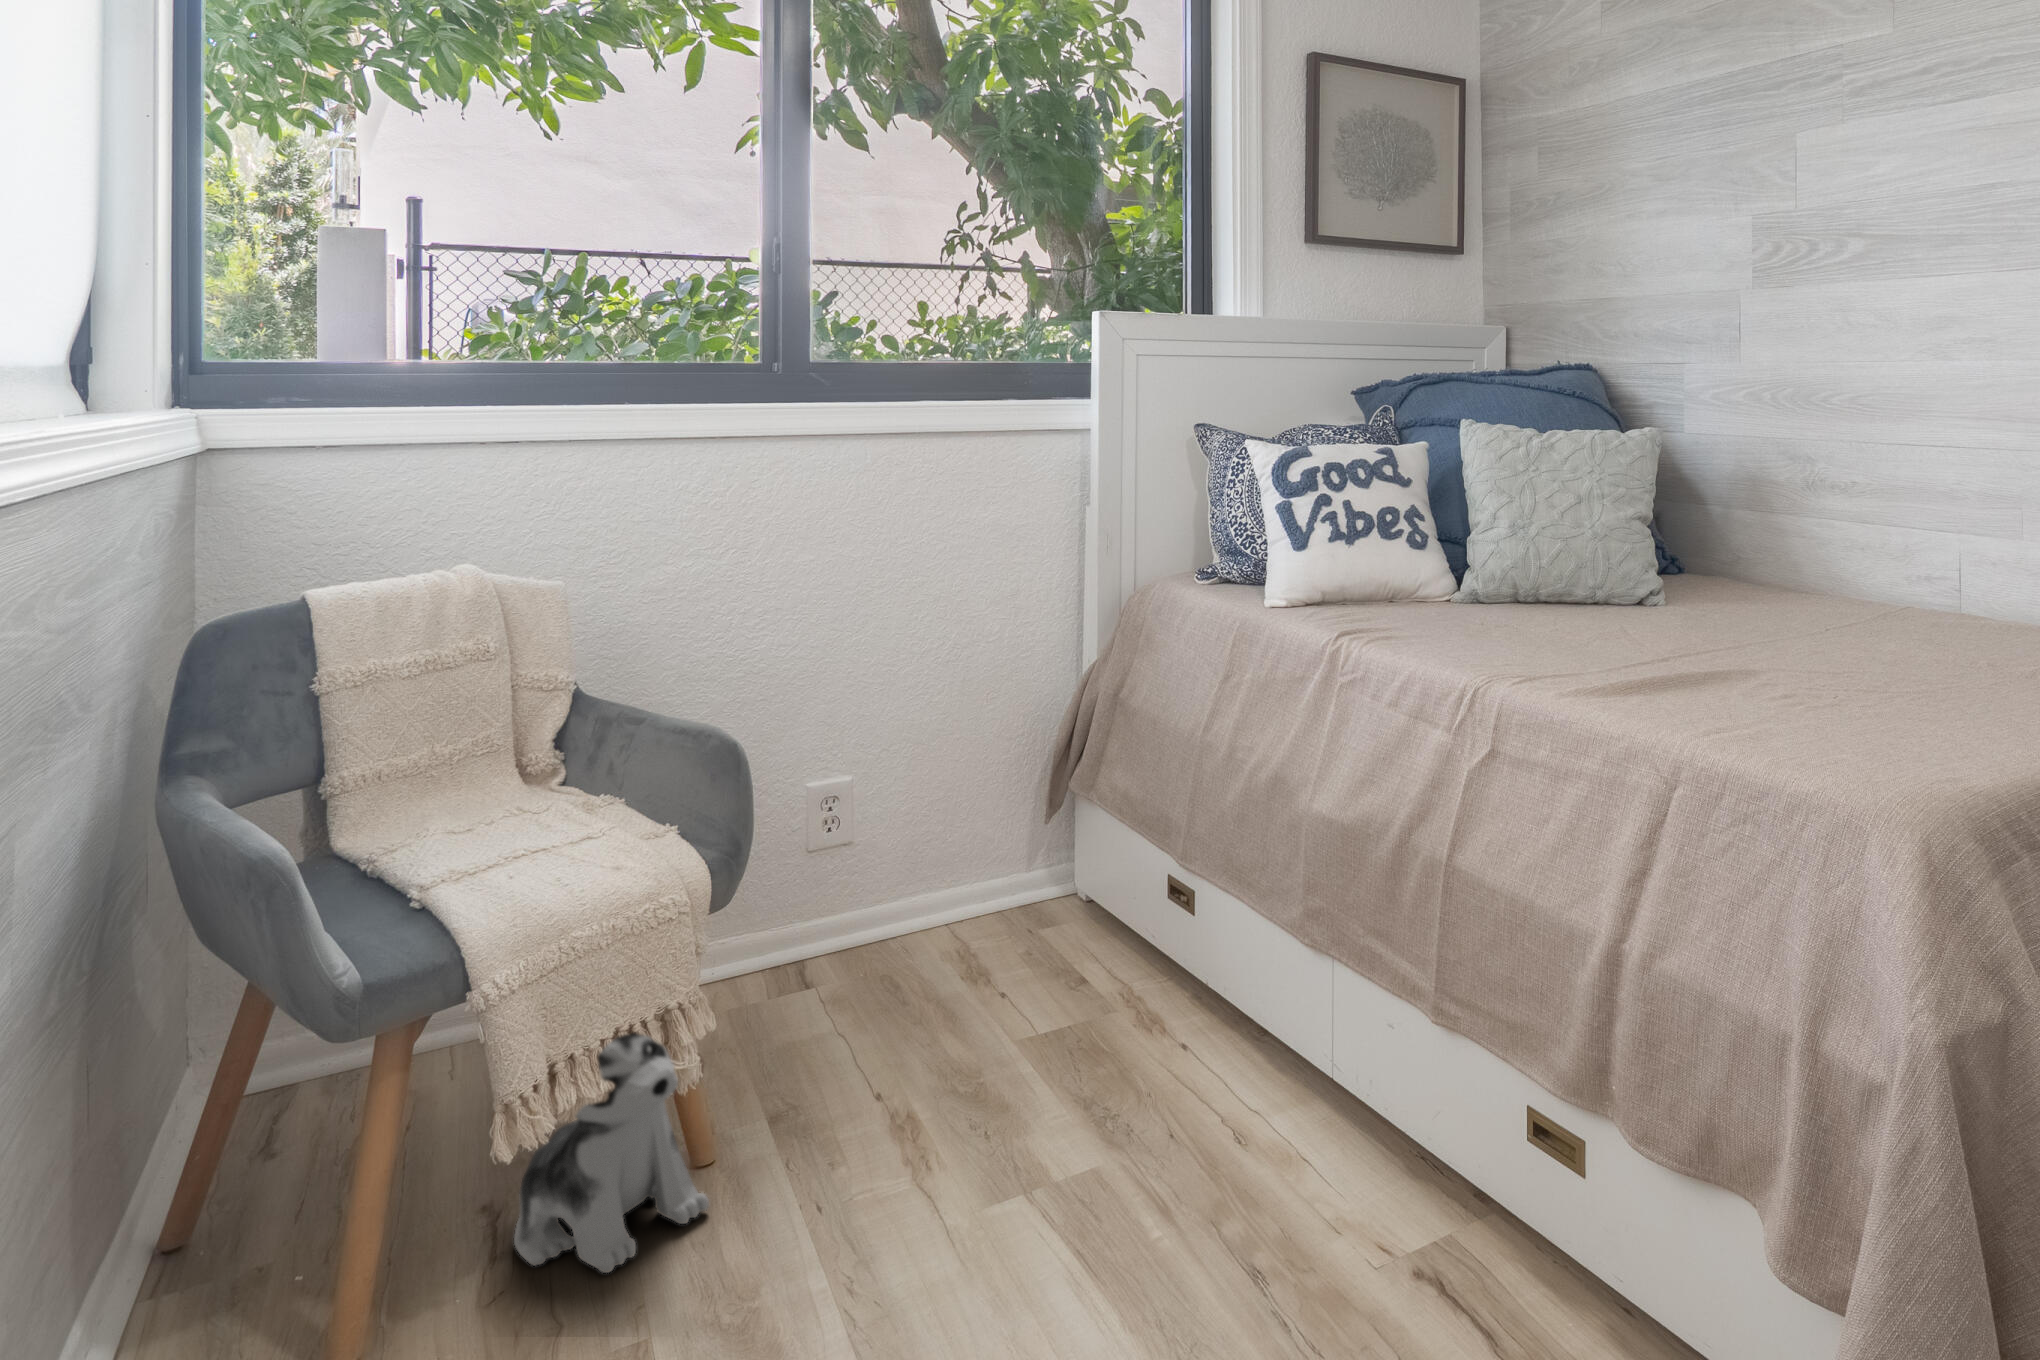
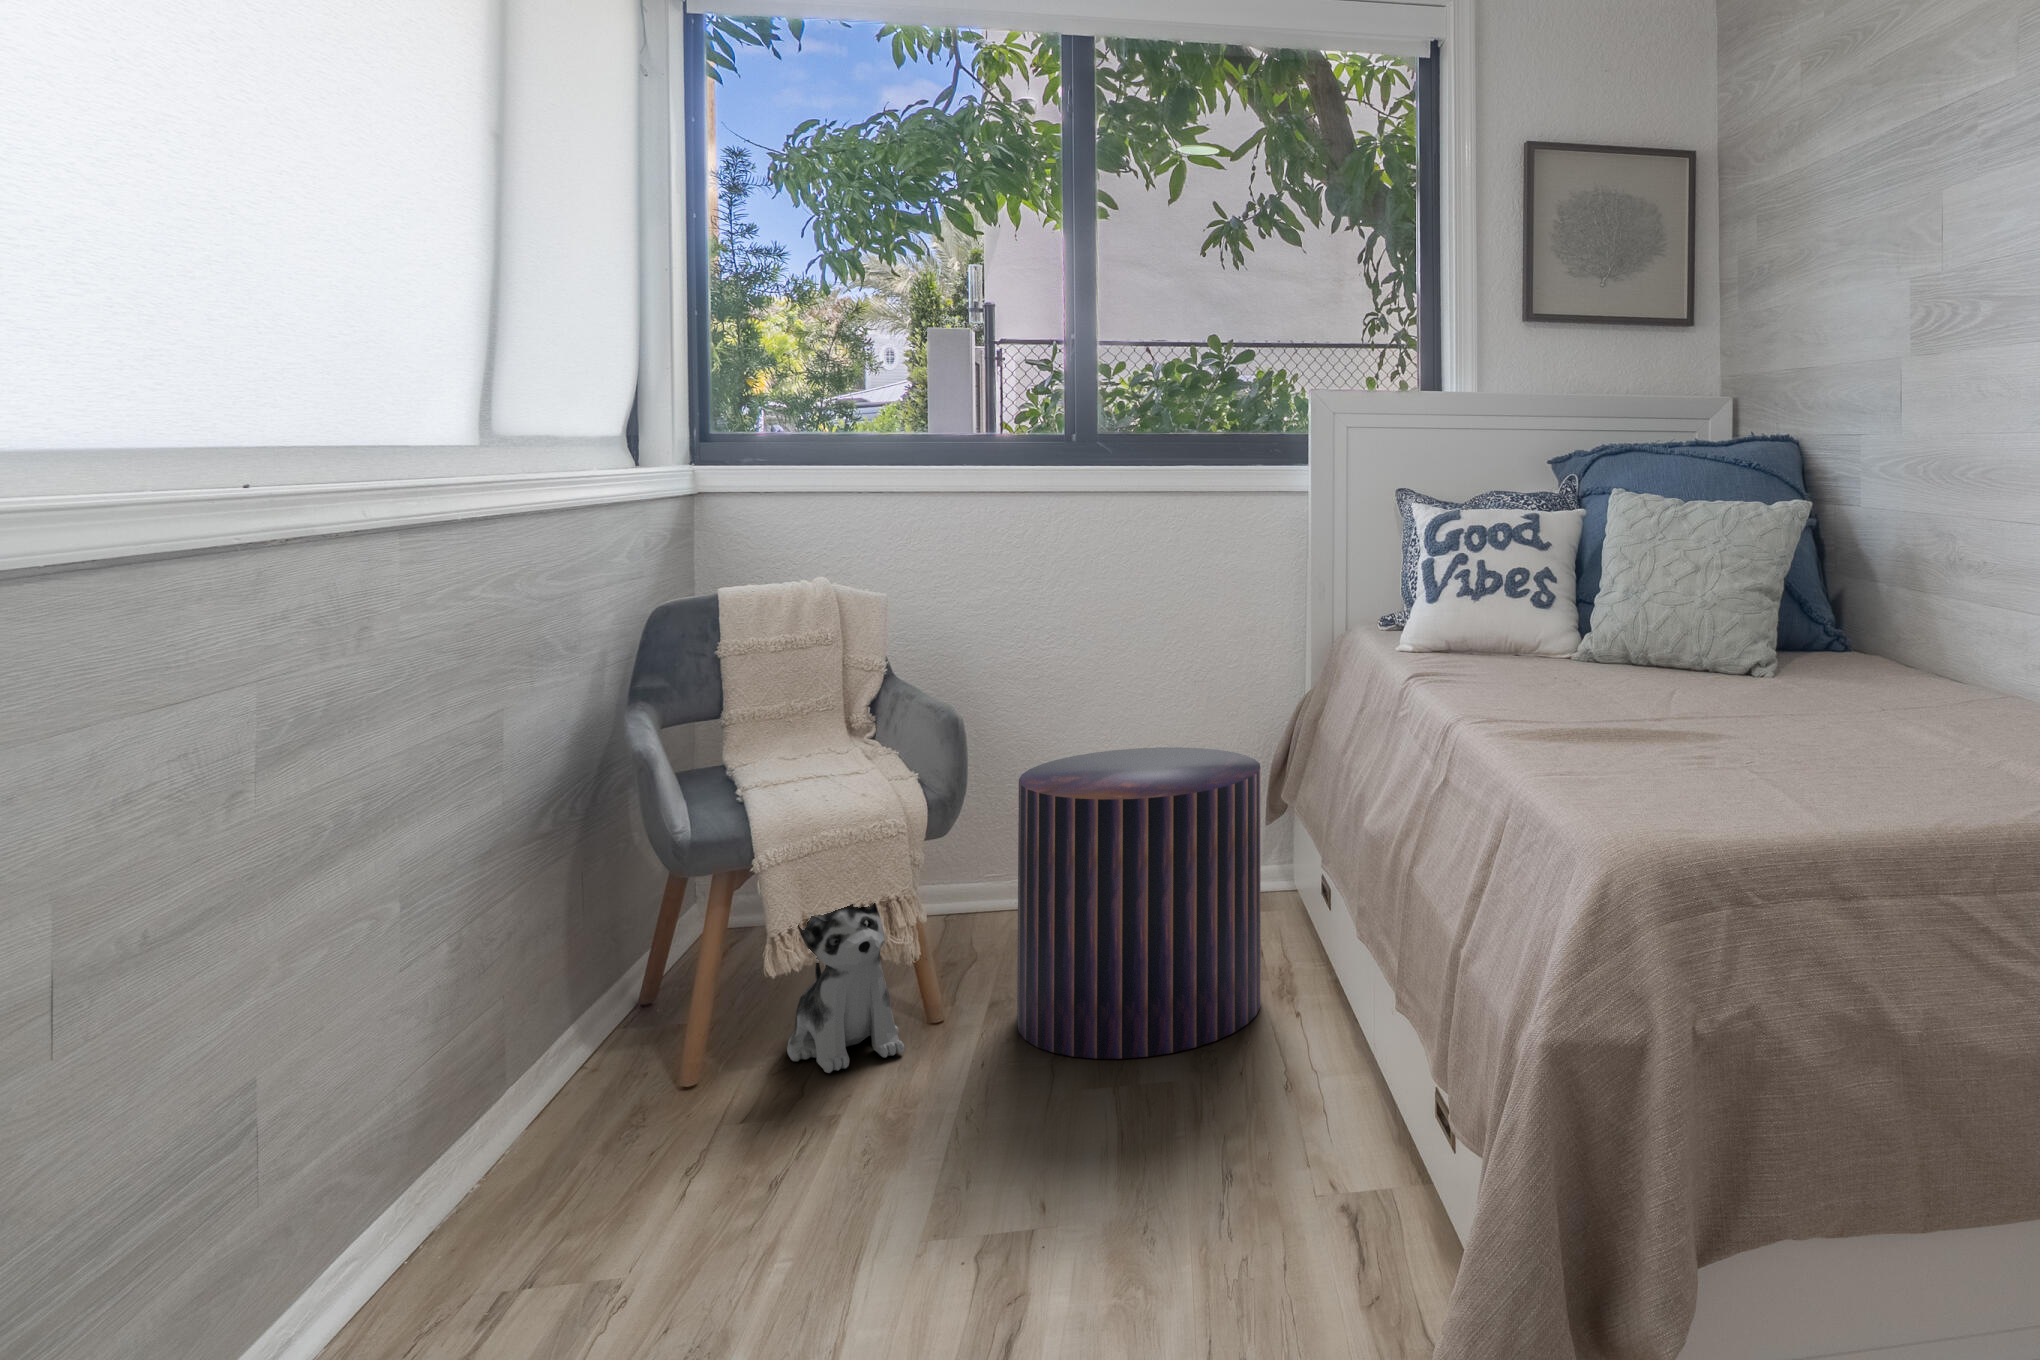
pouf: none [841,738,1153,1157] -> present [1017,747,1261,1059]

